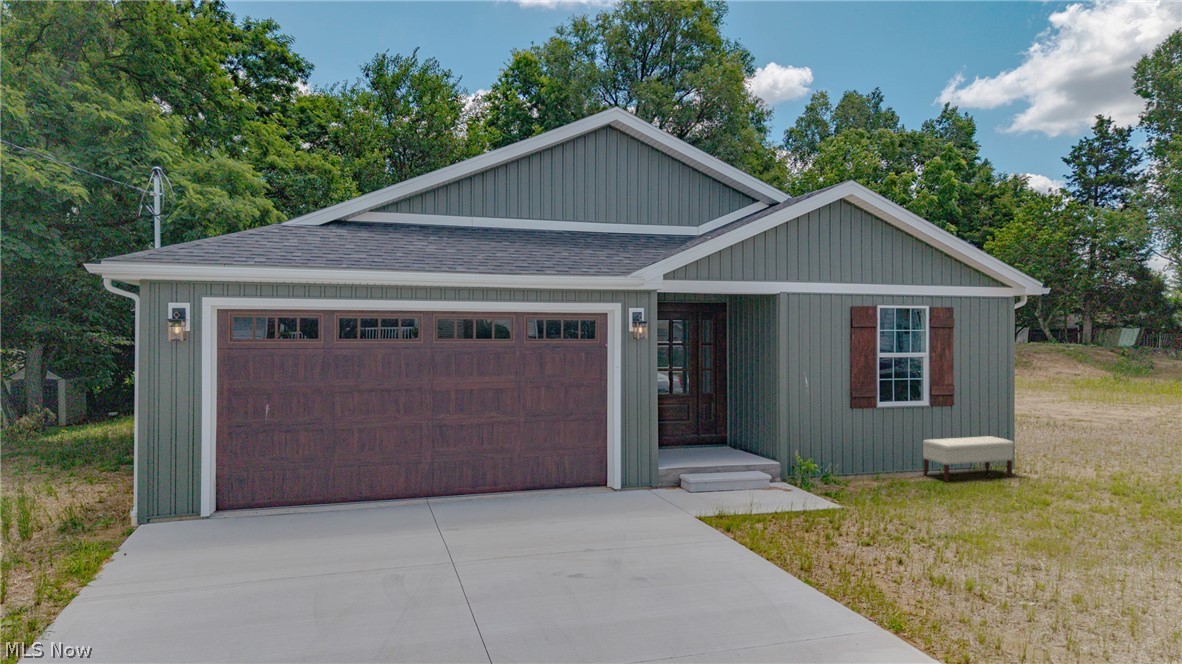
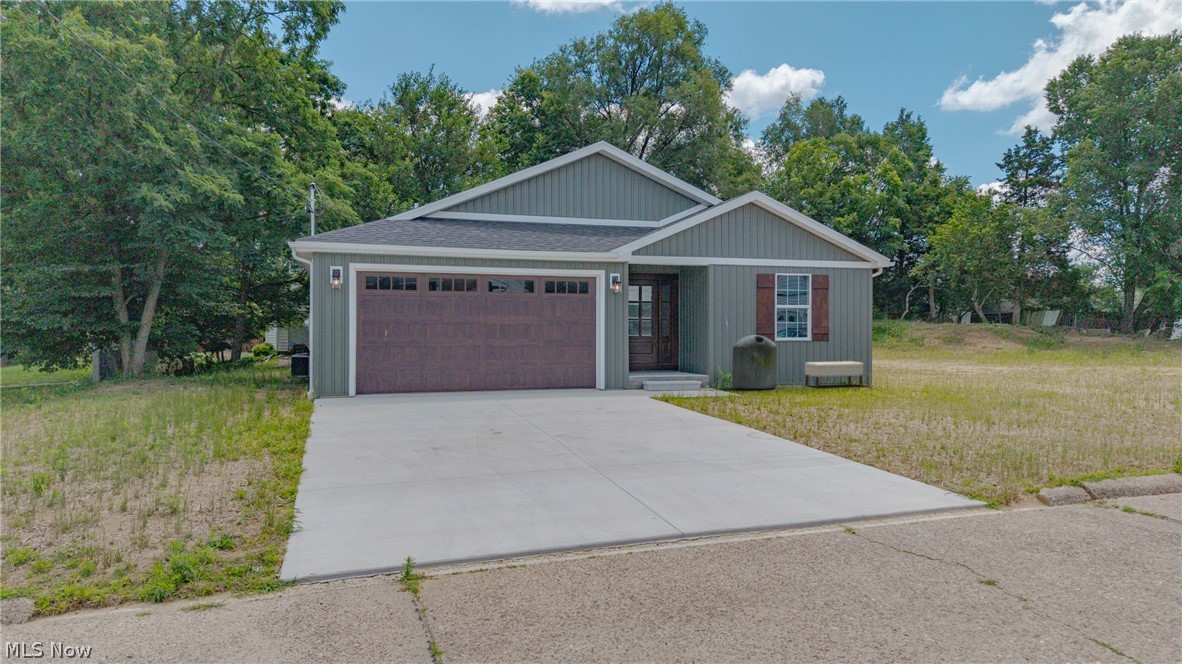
trash can: none [818,402,885,490] -> present [732,335,777,390]

